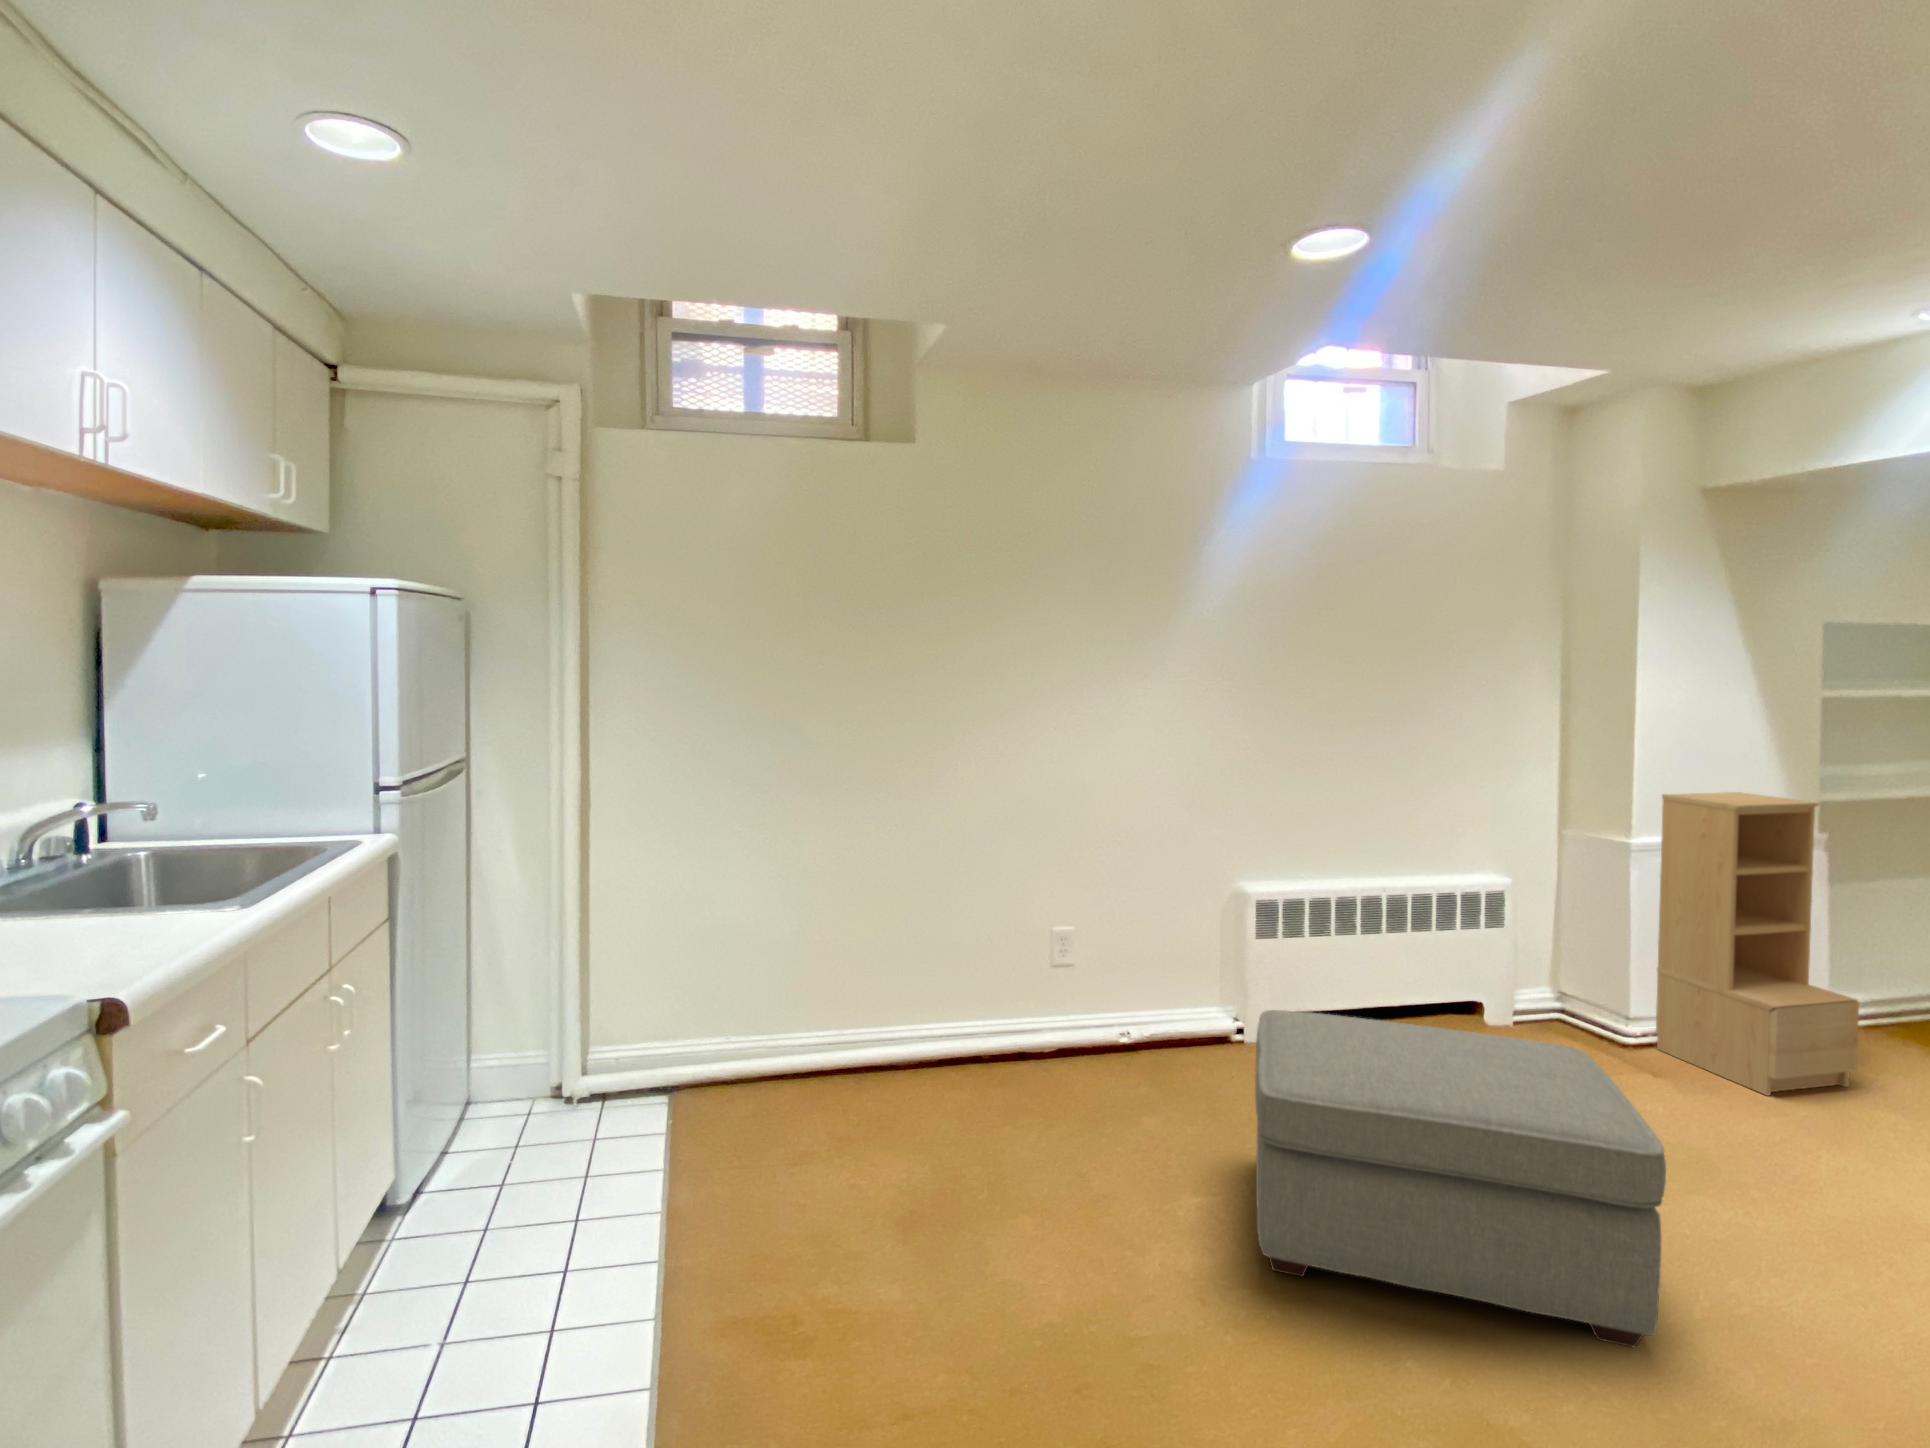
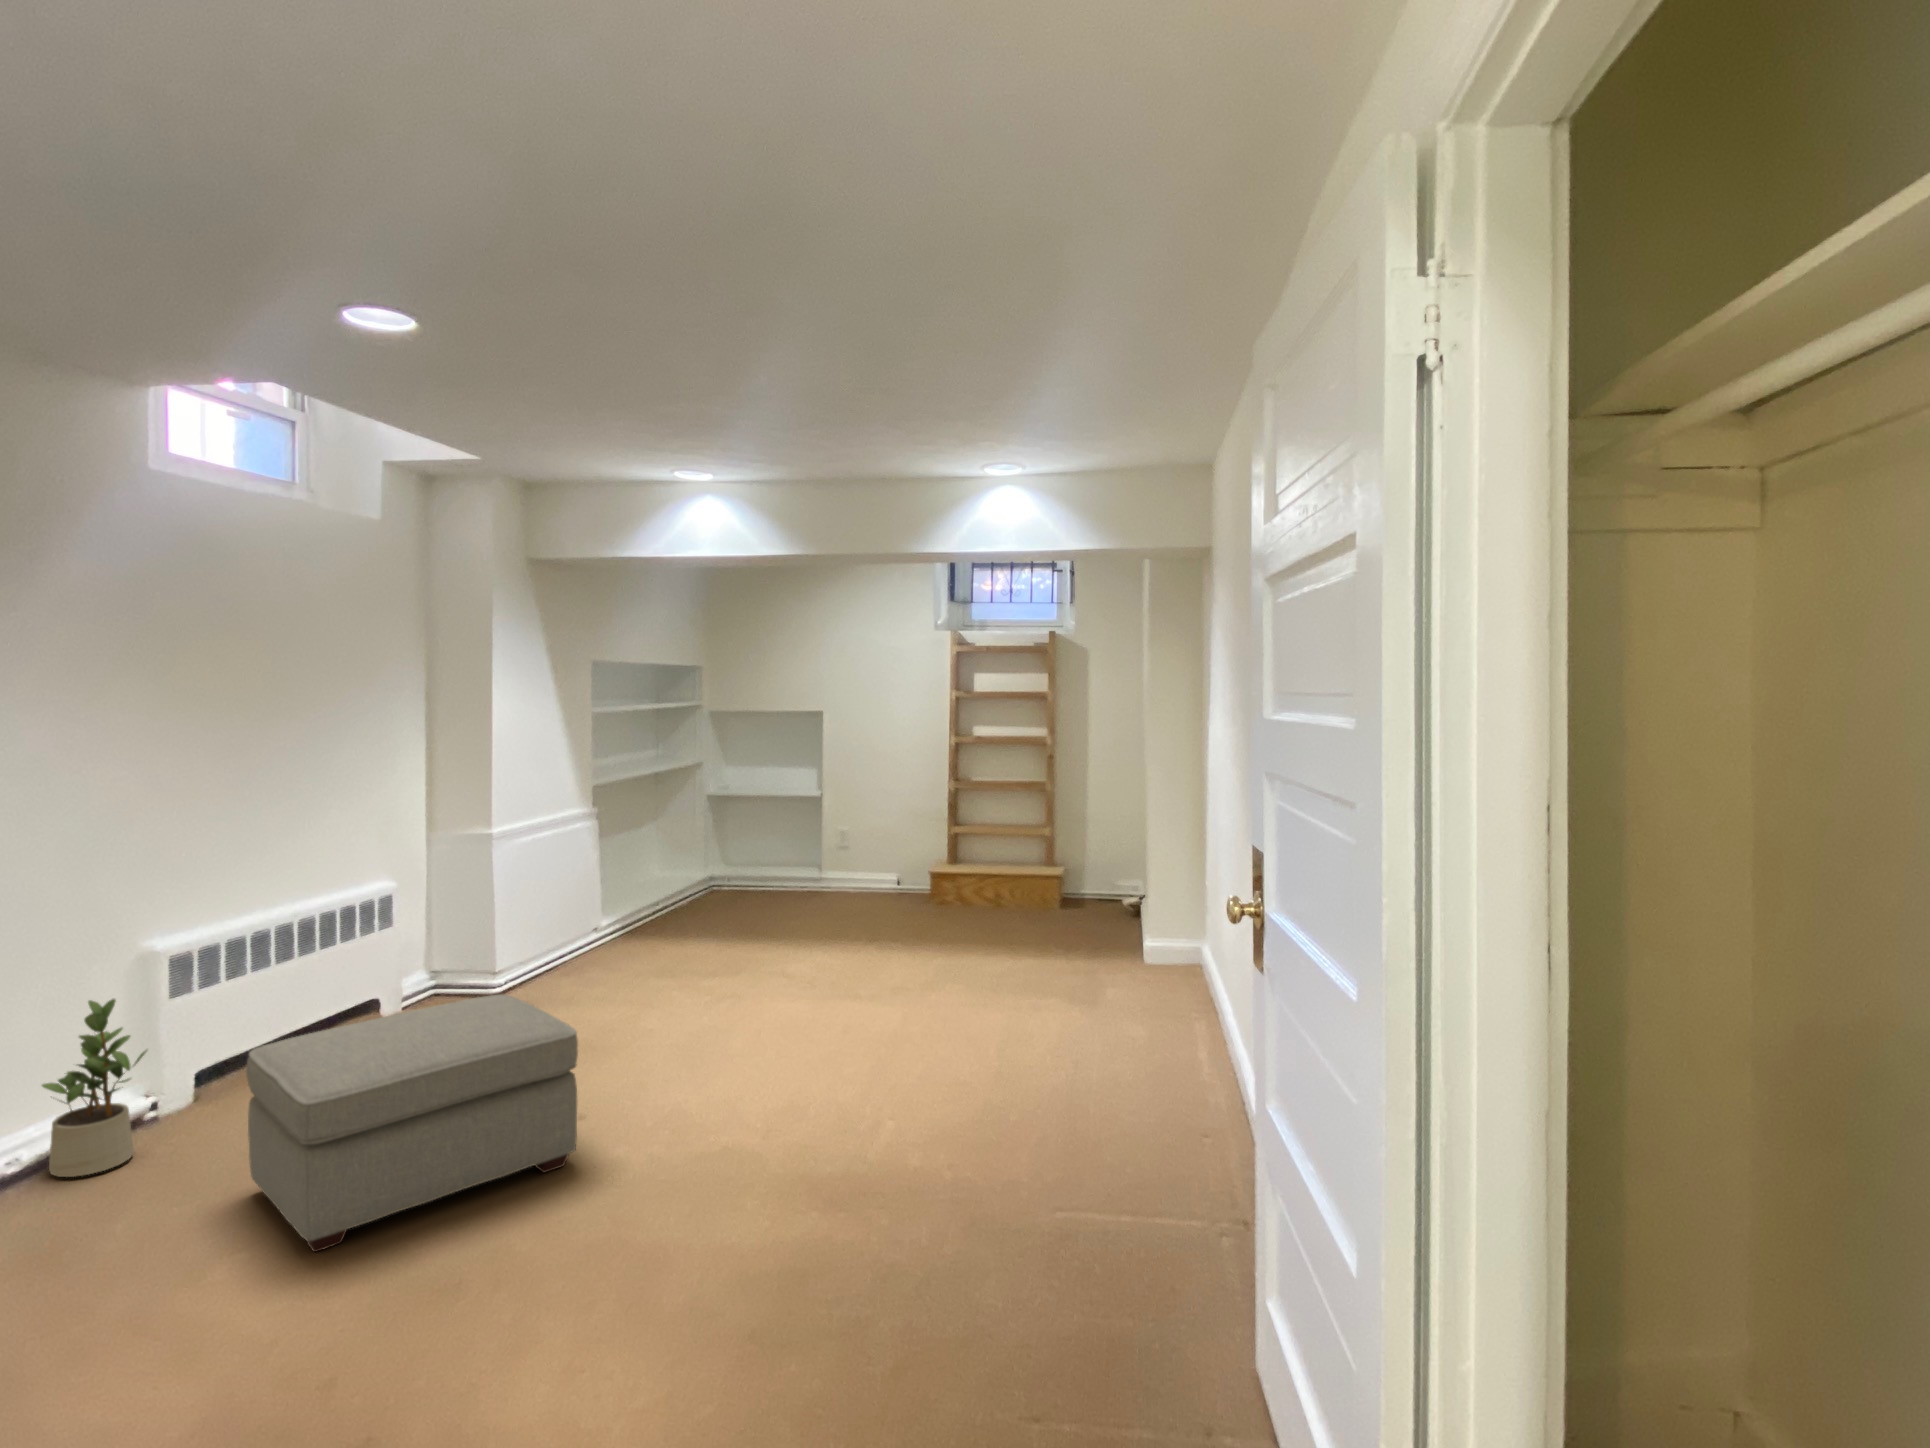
bookshelf: present [1656,792,1859,1095] -> none [508,784,627,999]
potted plant: none [1141,918,1216,1076] -> present [42,999,147,1177]

